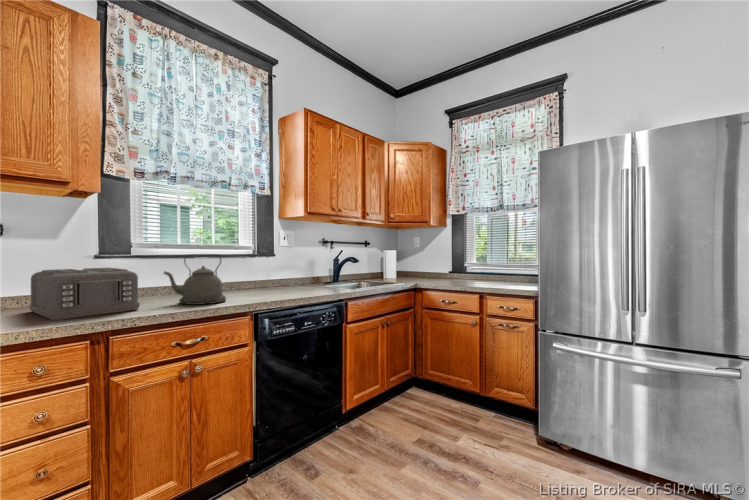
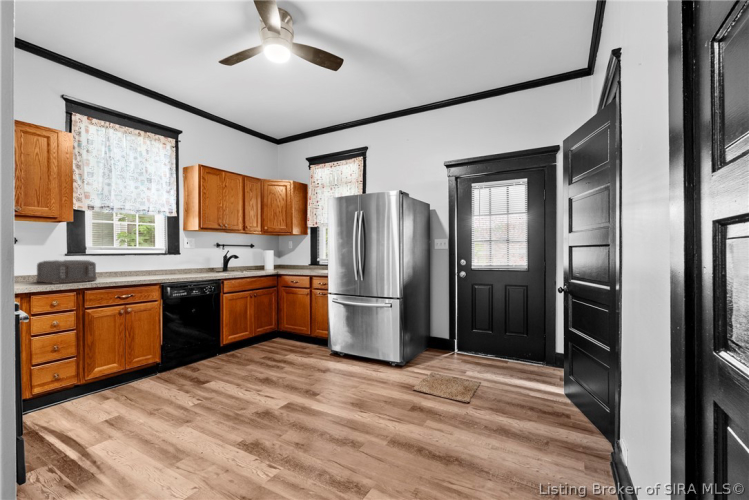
kettle: present [164,255,226,305] -> none [109,253,145,279]

